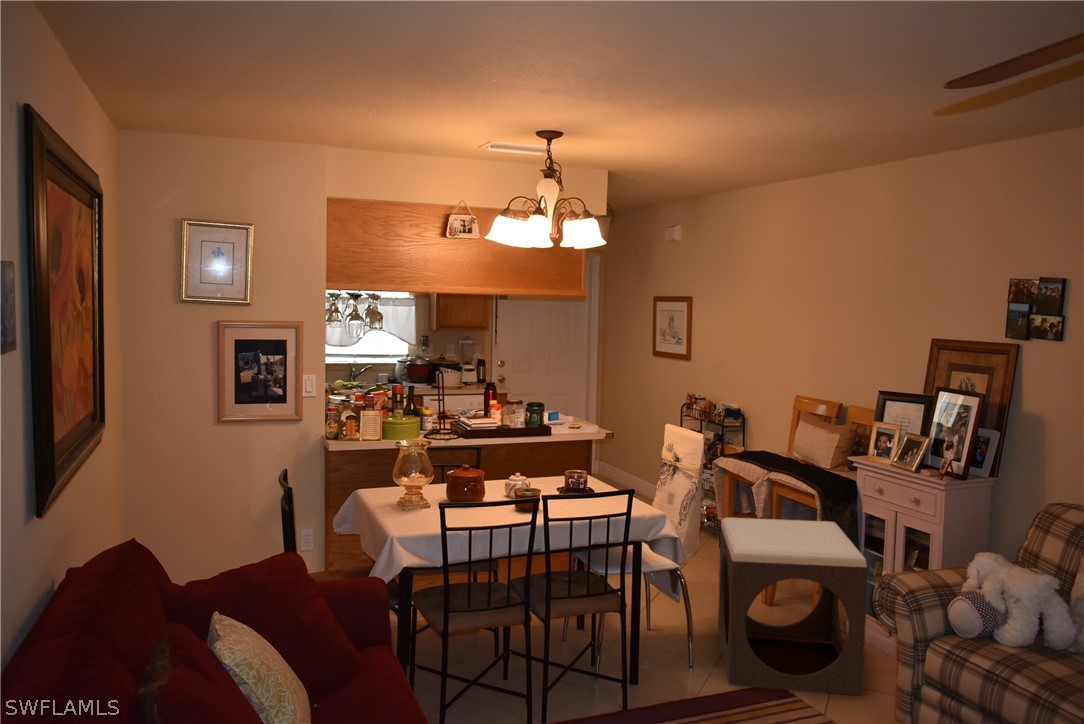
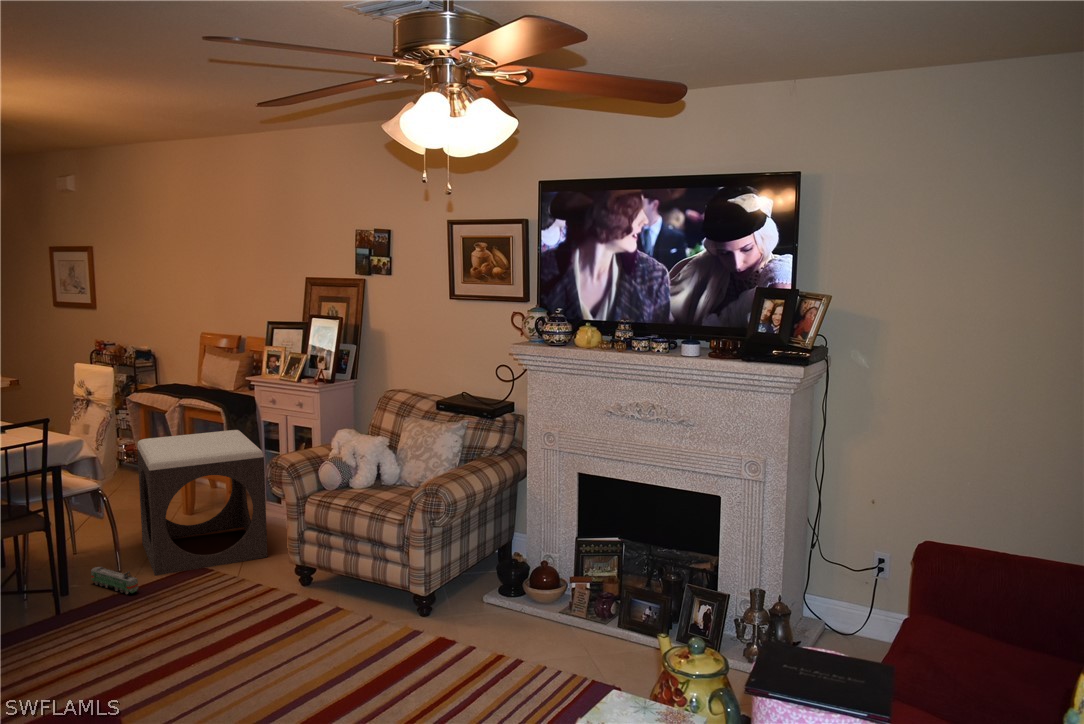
toy train: none [663,659,711,704] -> present [91,567,138,594]

